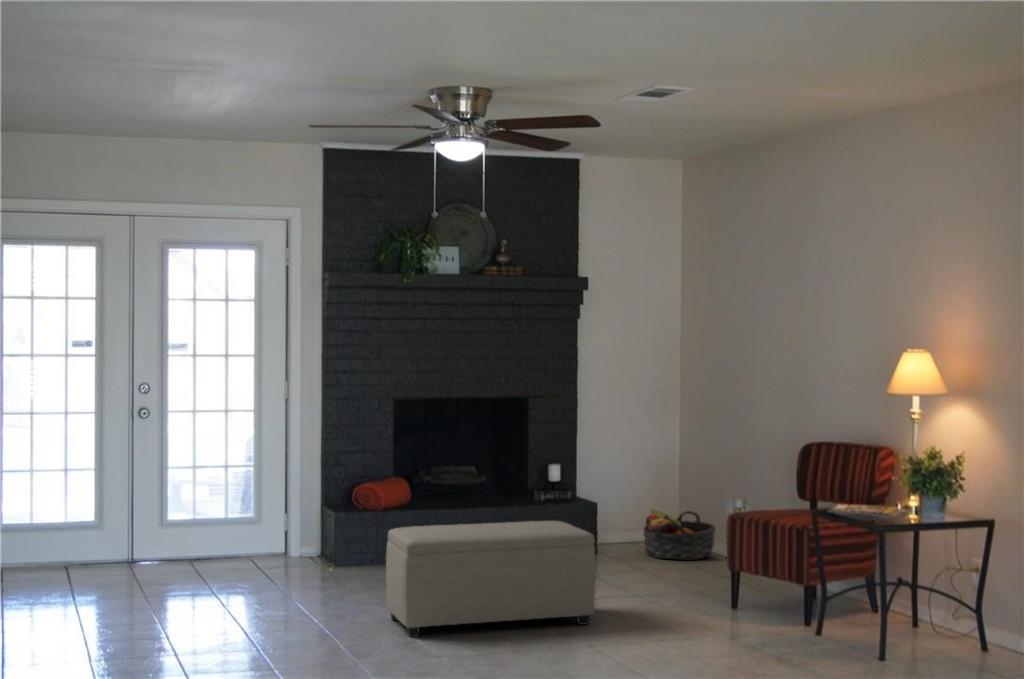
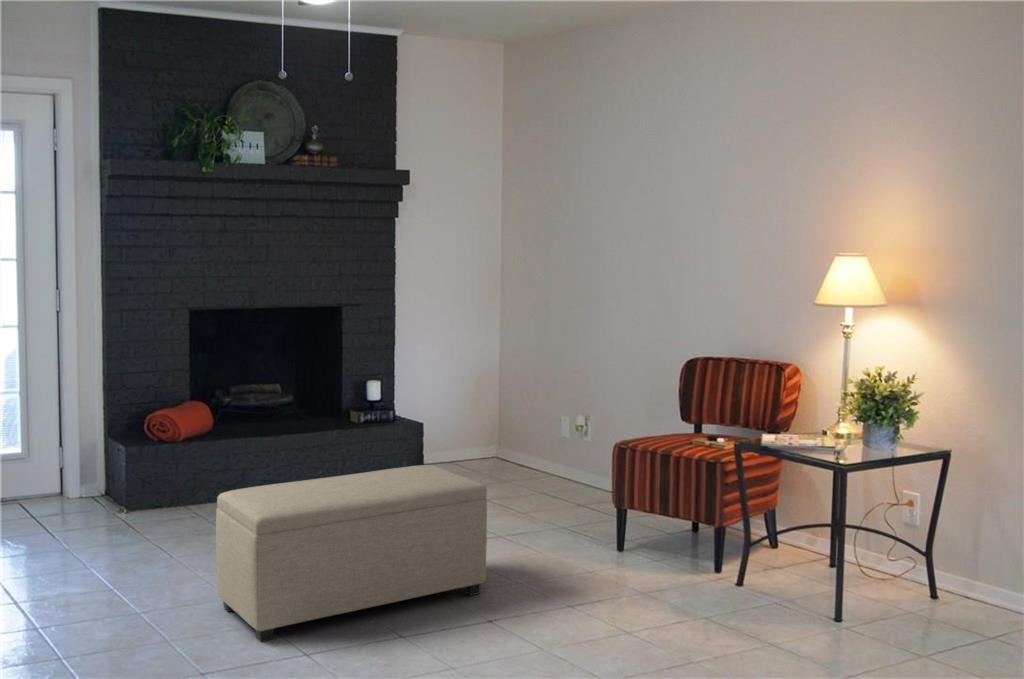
basket: present [643,510,715,560] -> none [472,426,549,481]

